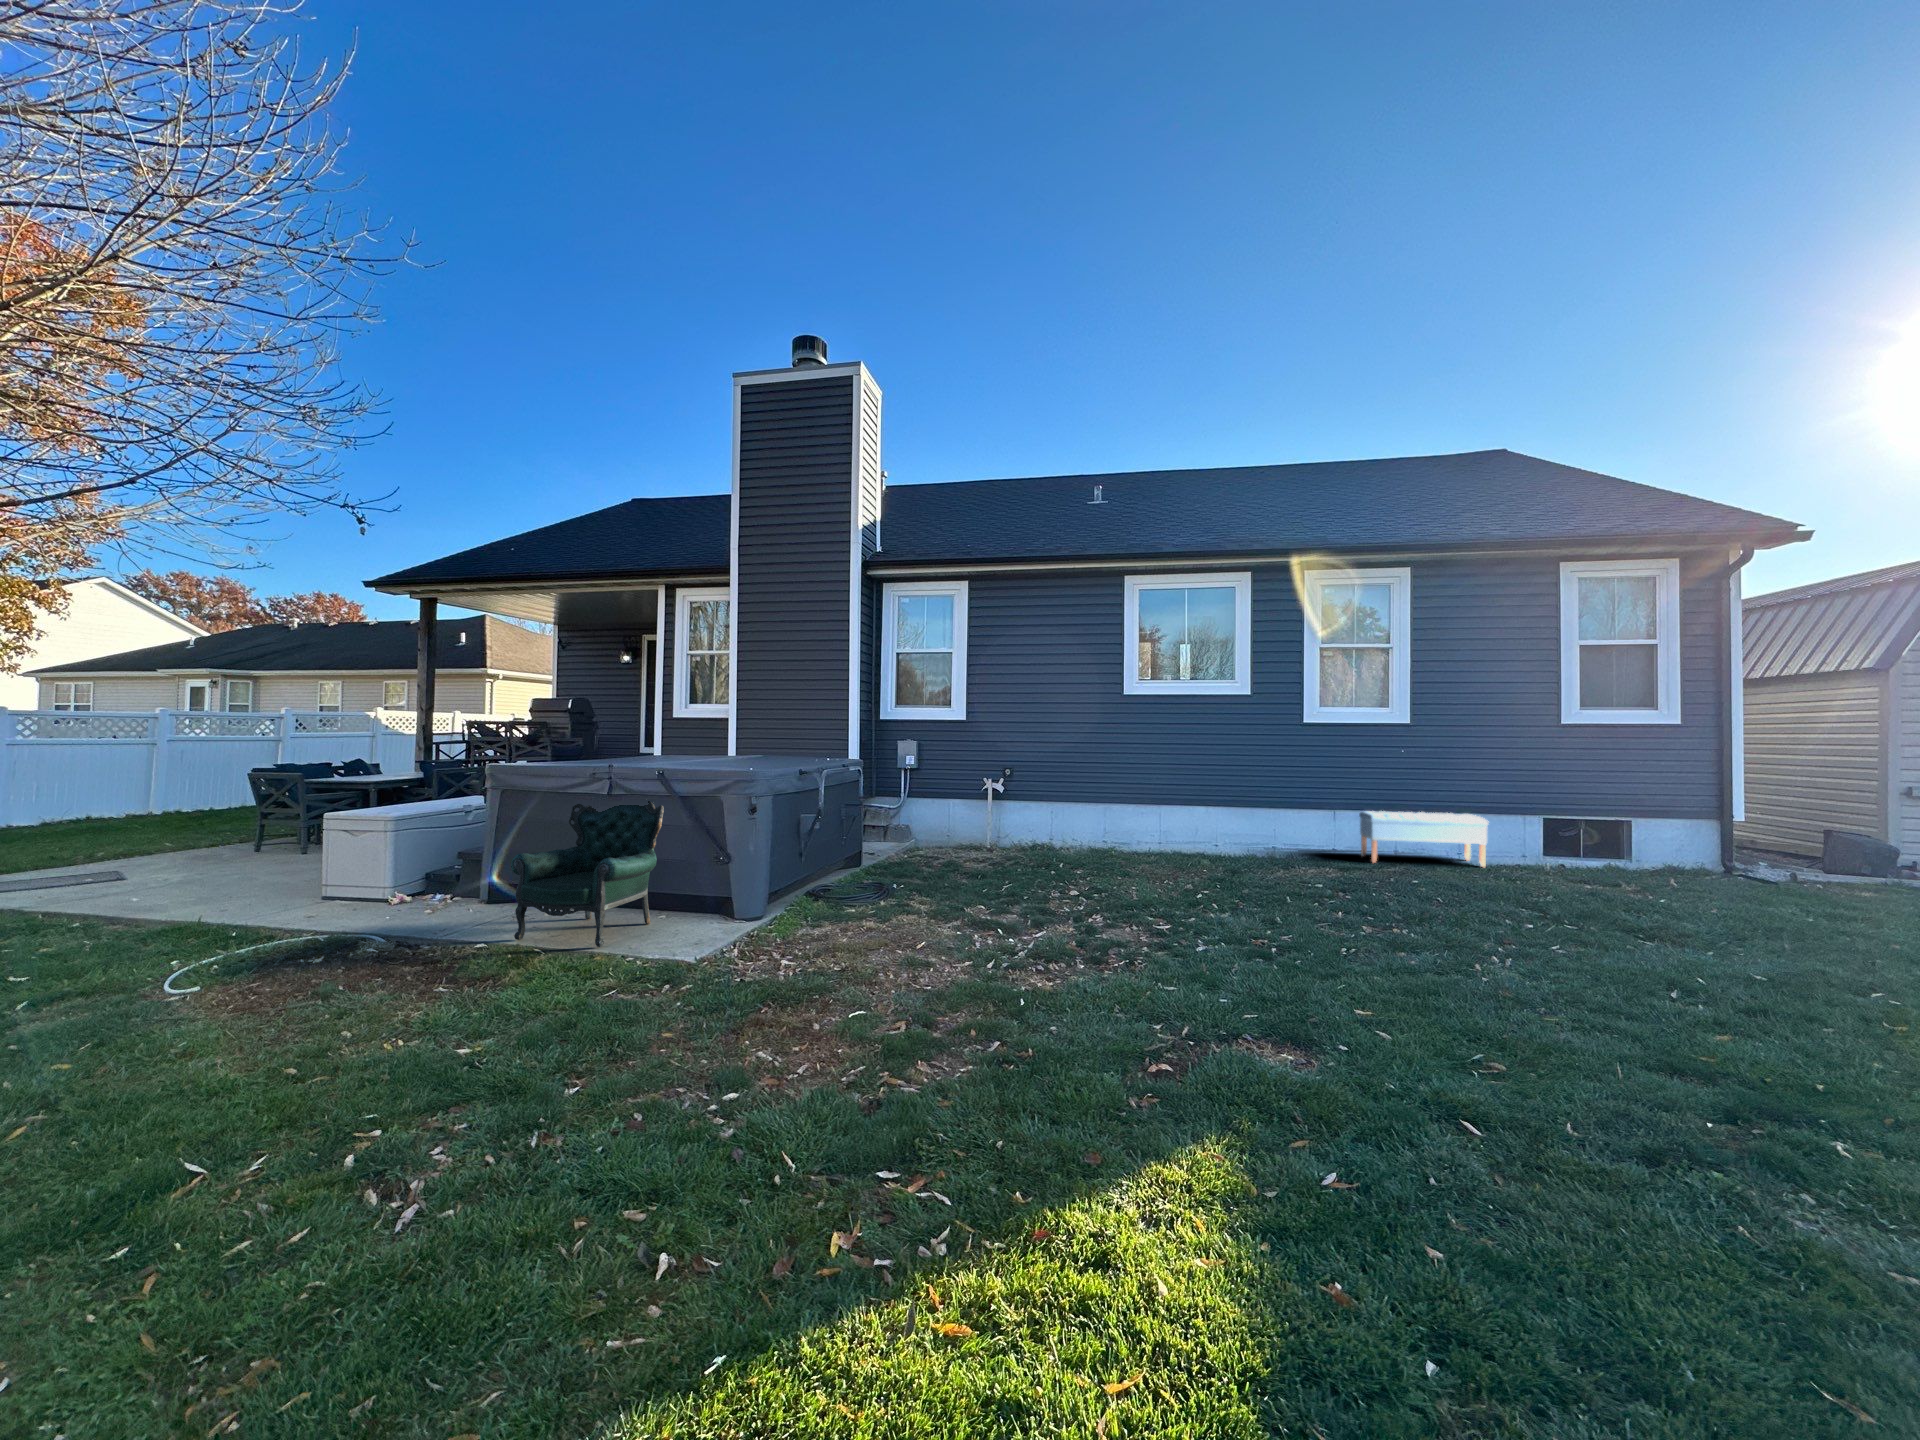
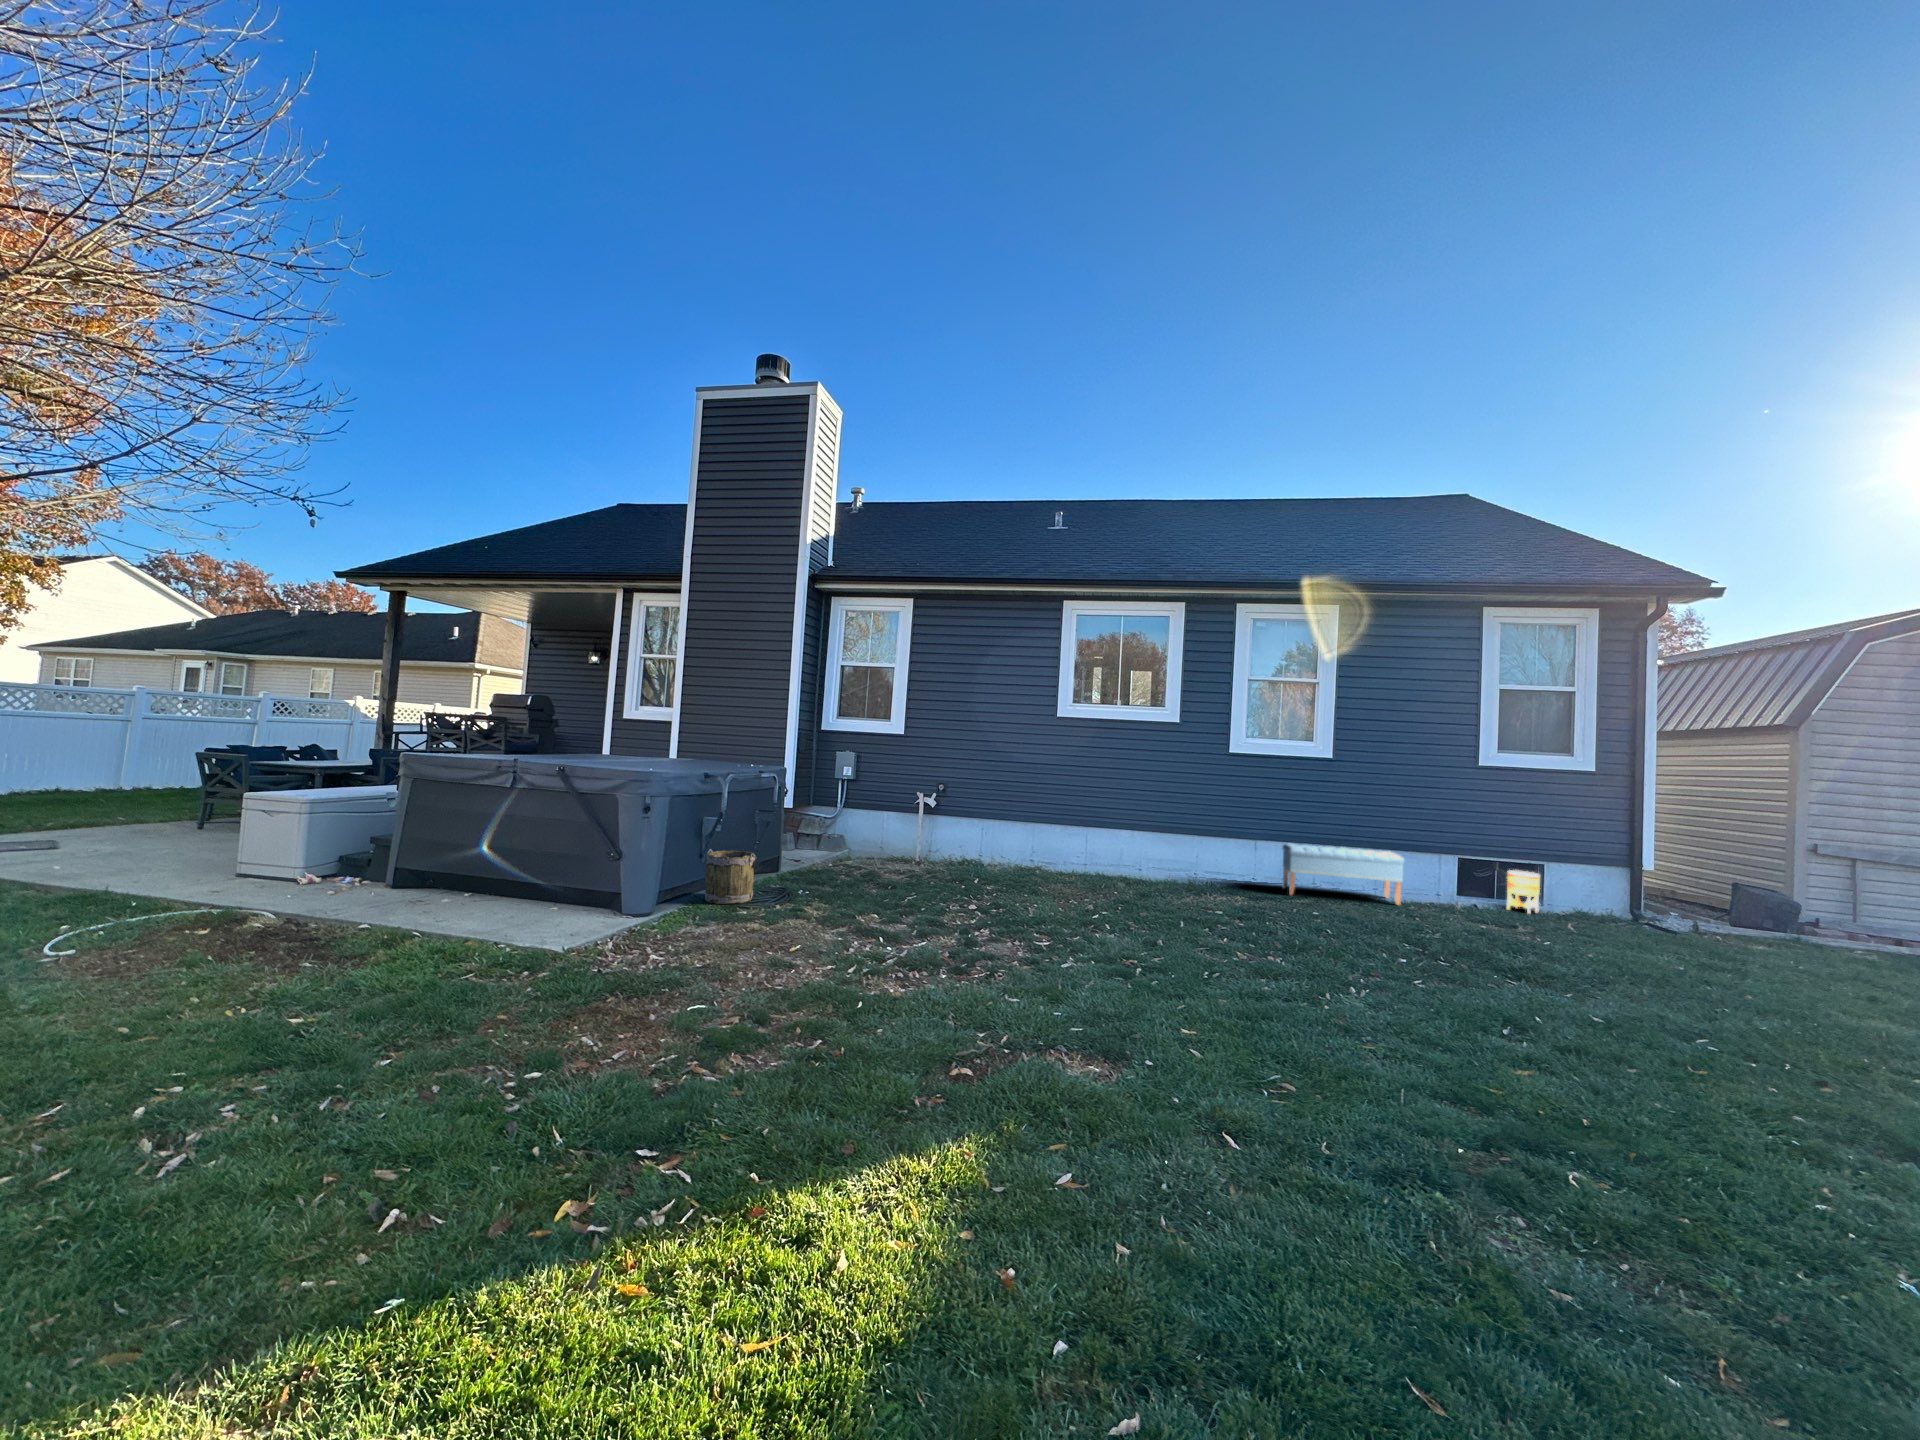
armchair: present [511,801,664,947] -> none [403,781,562,934]
planter: none [1590,827,1624,869] -> present [1507,870,1540,913]
bucket: none [799,846,852,902] -> present [705,849,757,904]

